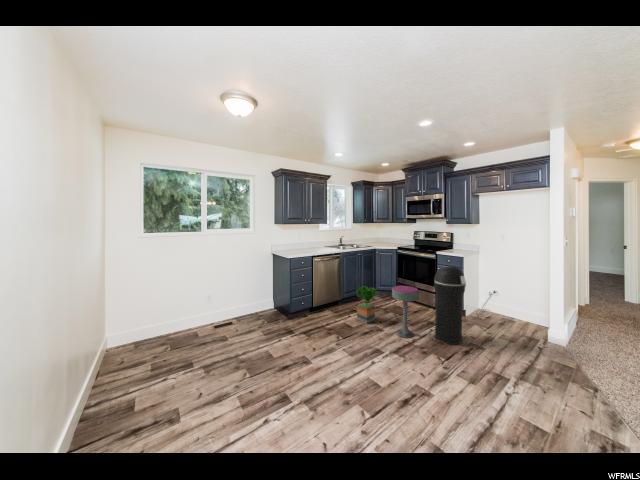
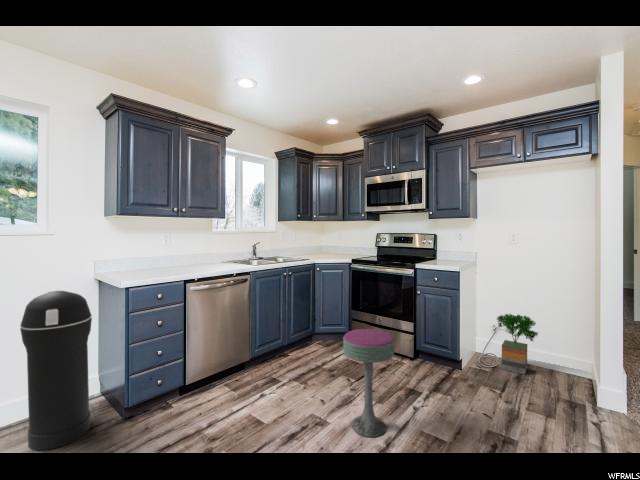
trash can: present [434,266,466,345] -> present [20,291,92,450]
potted tree: present [357,286,378,323] -> present [497,314,538,375]

